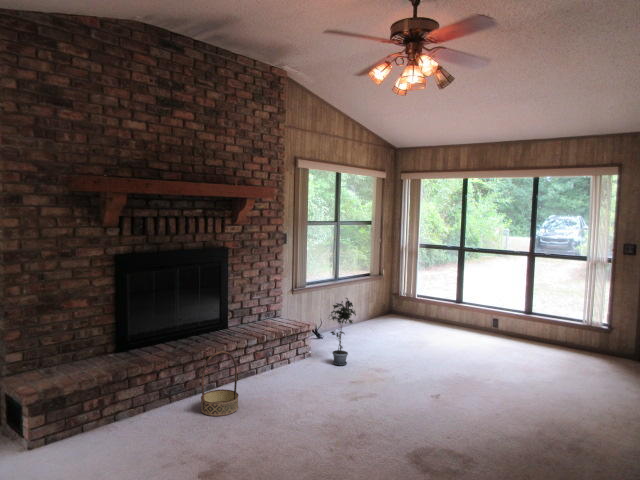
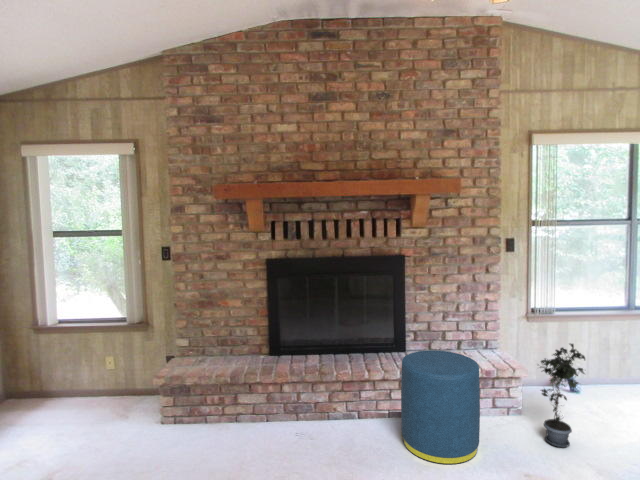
ottoman: none [258,317,313,392] -> present [401,350,480,465]
basket: present [201,351,239,416] -> none [301,382,349,462]

